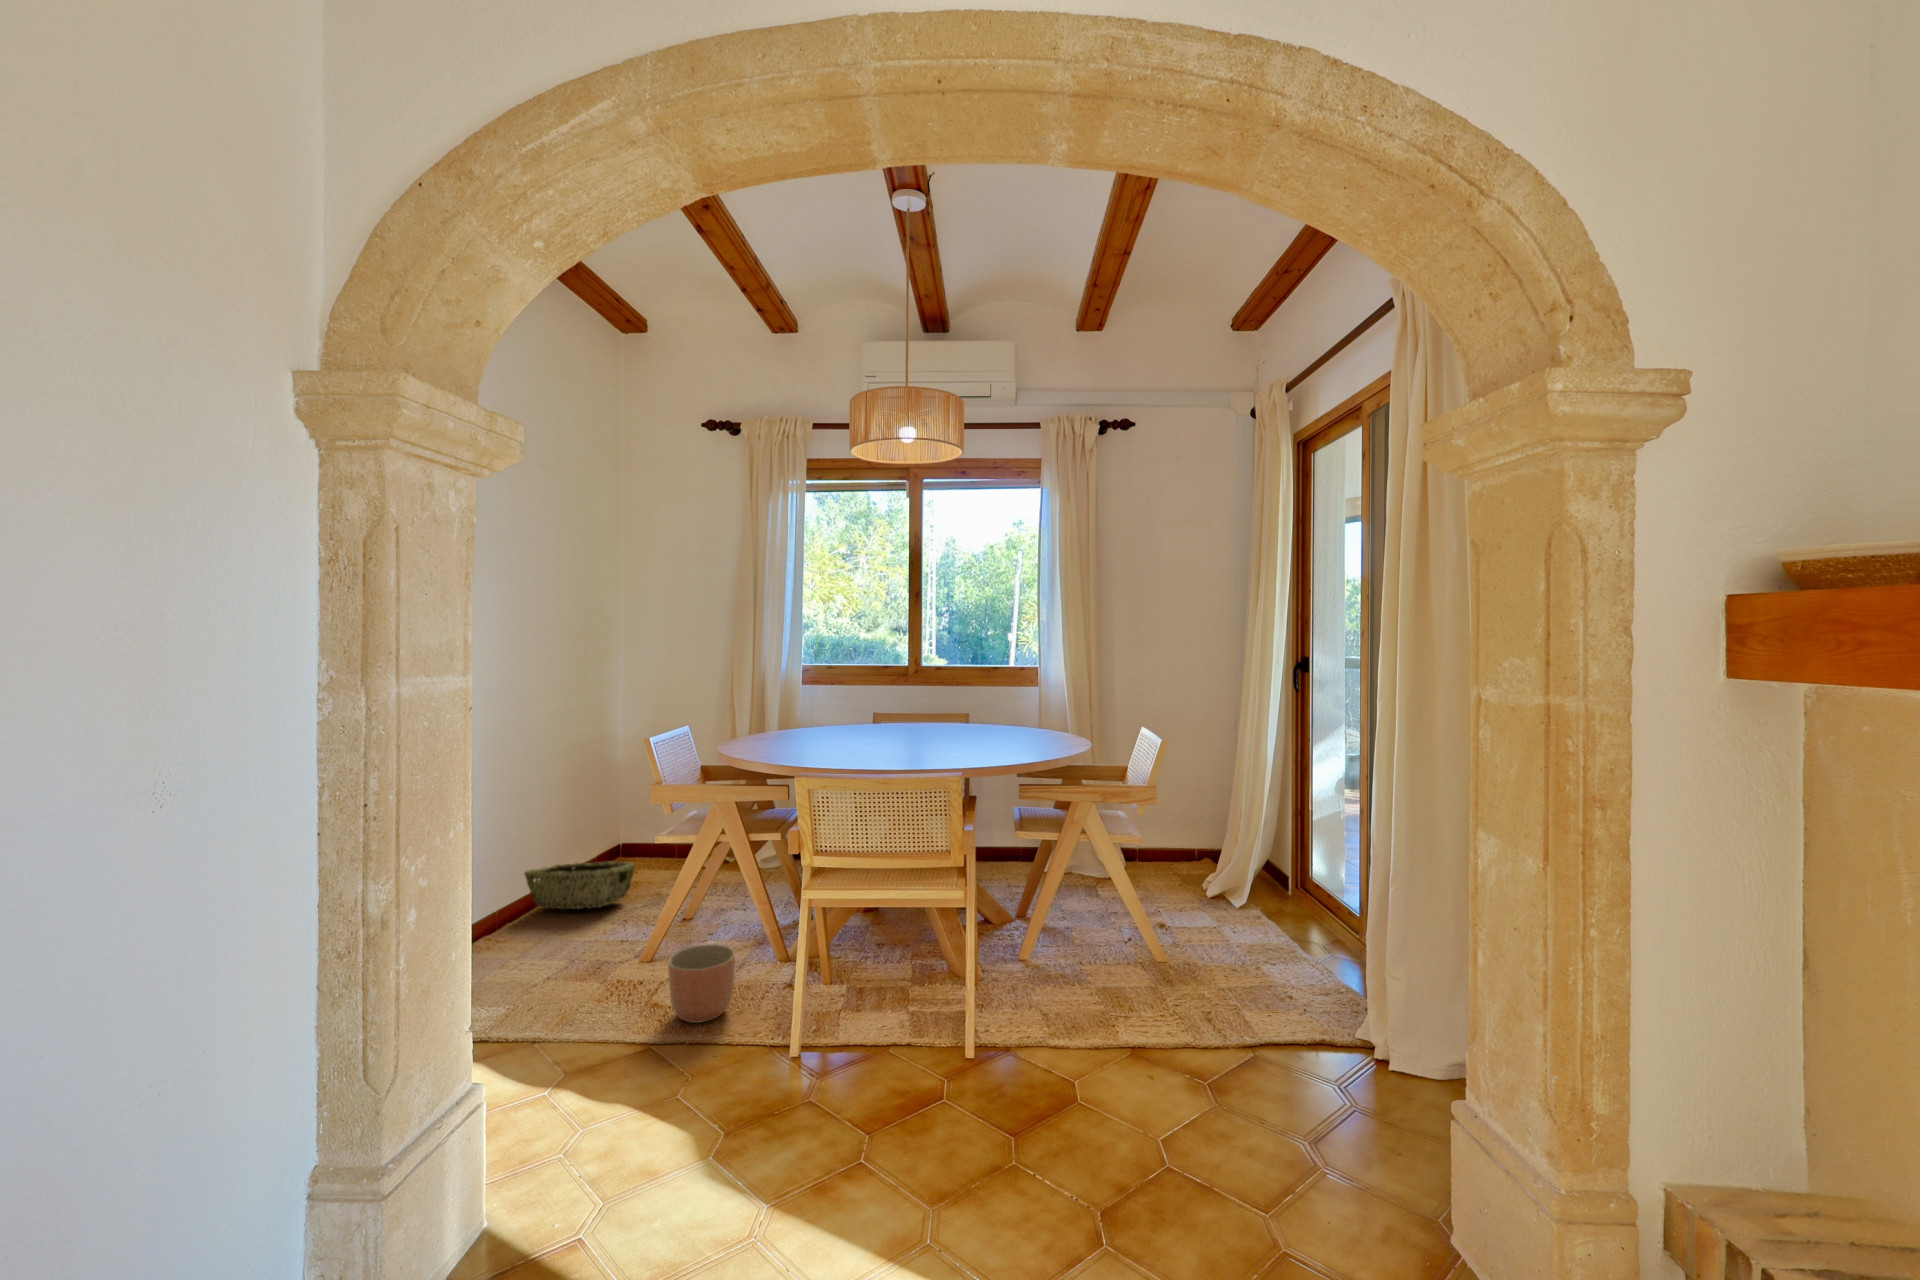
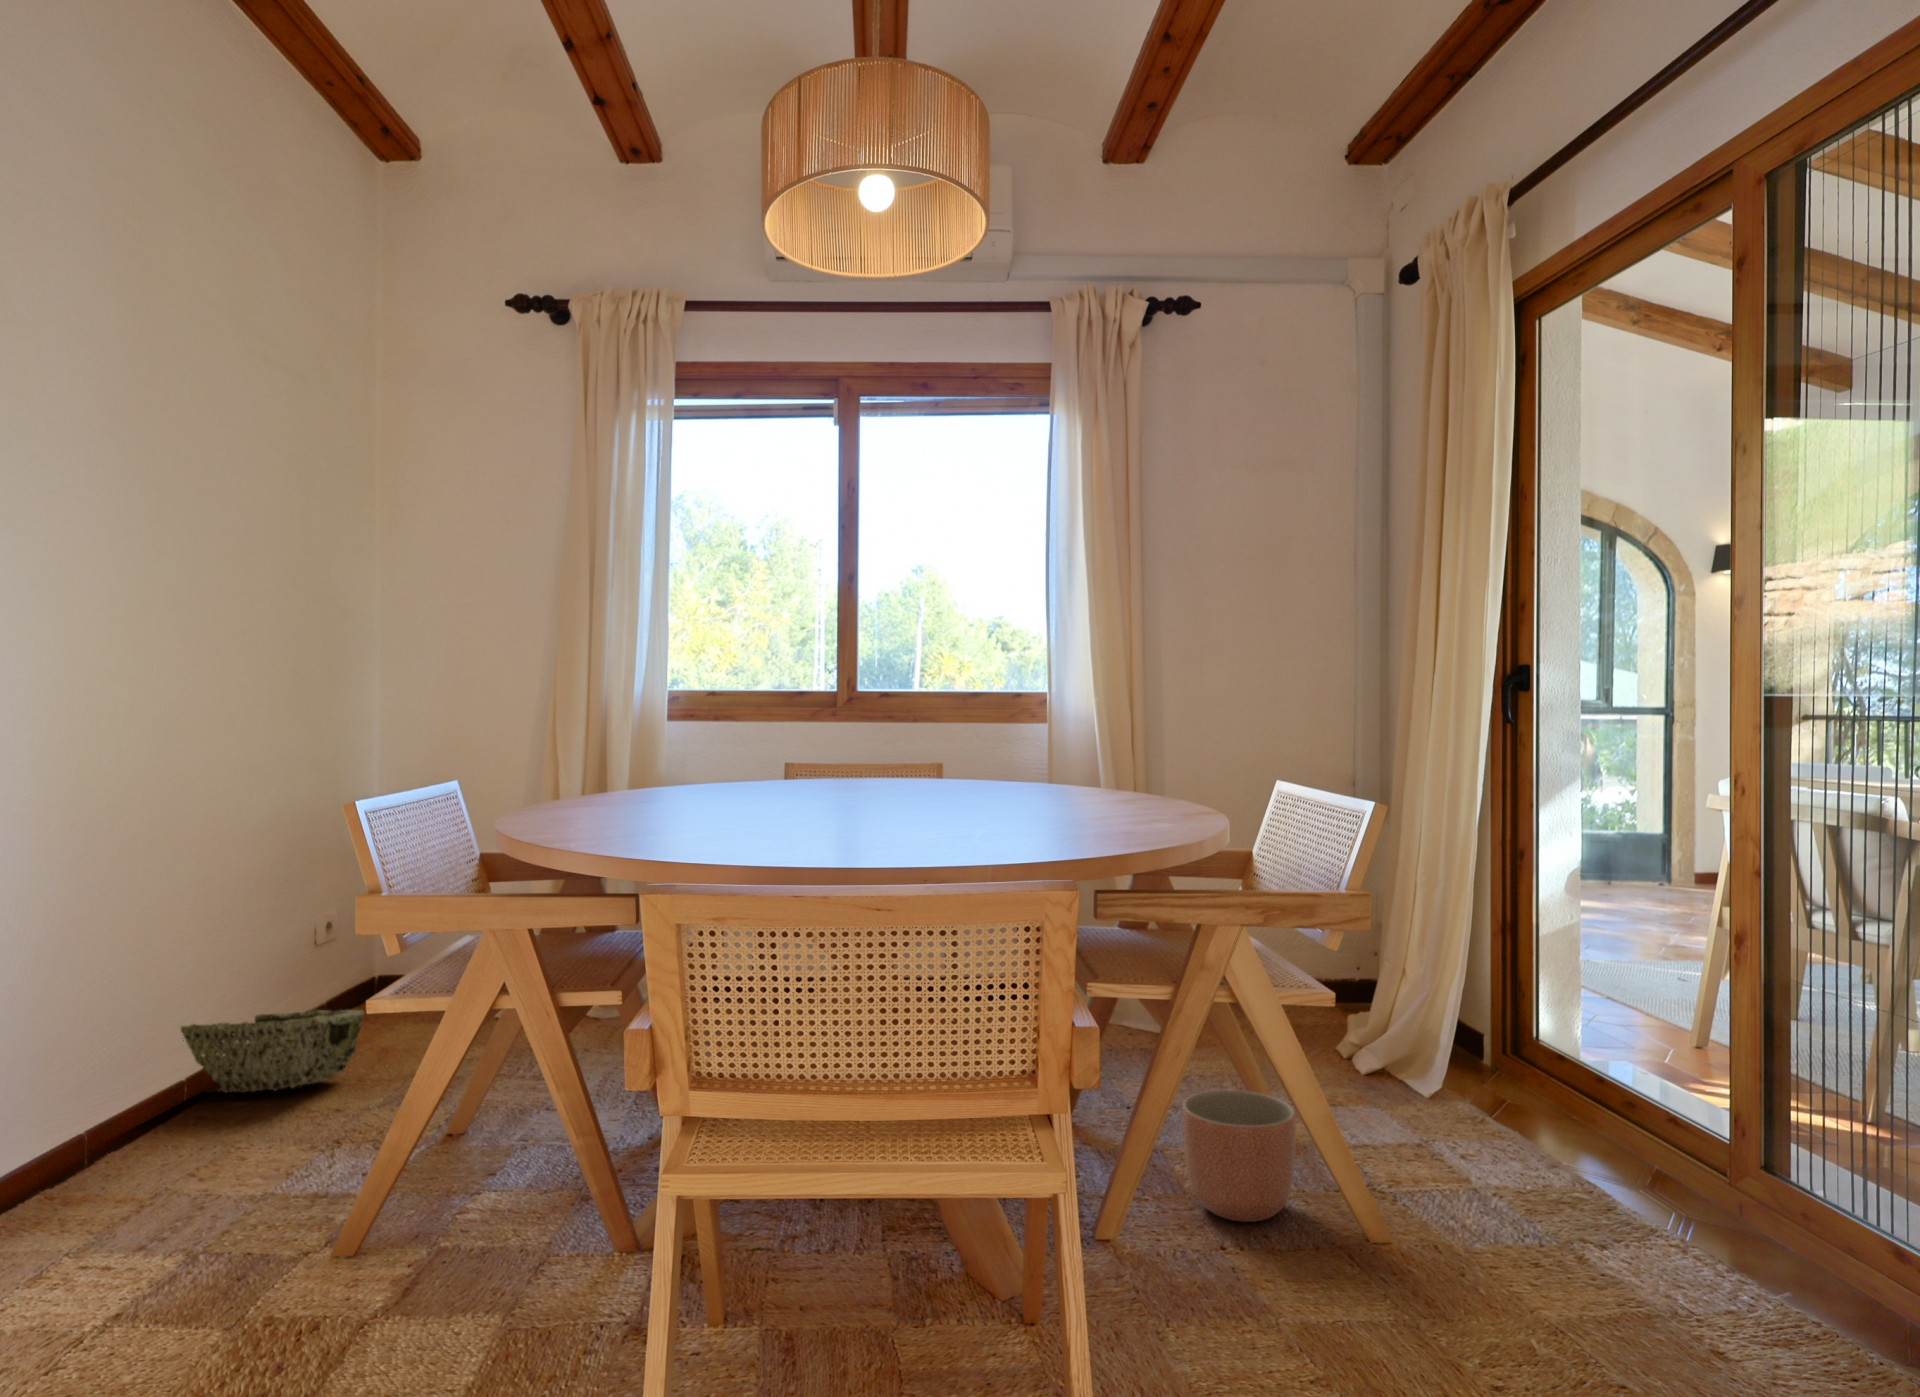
planter: present [668,944,735,1023] -> present [1182,1090,1296,1222]

